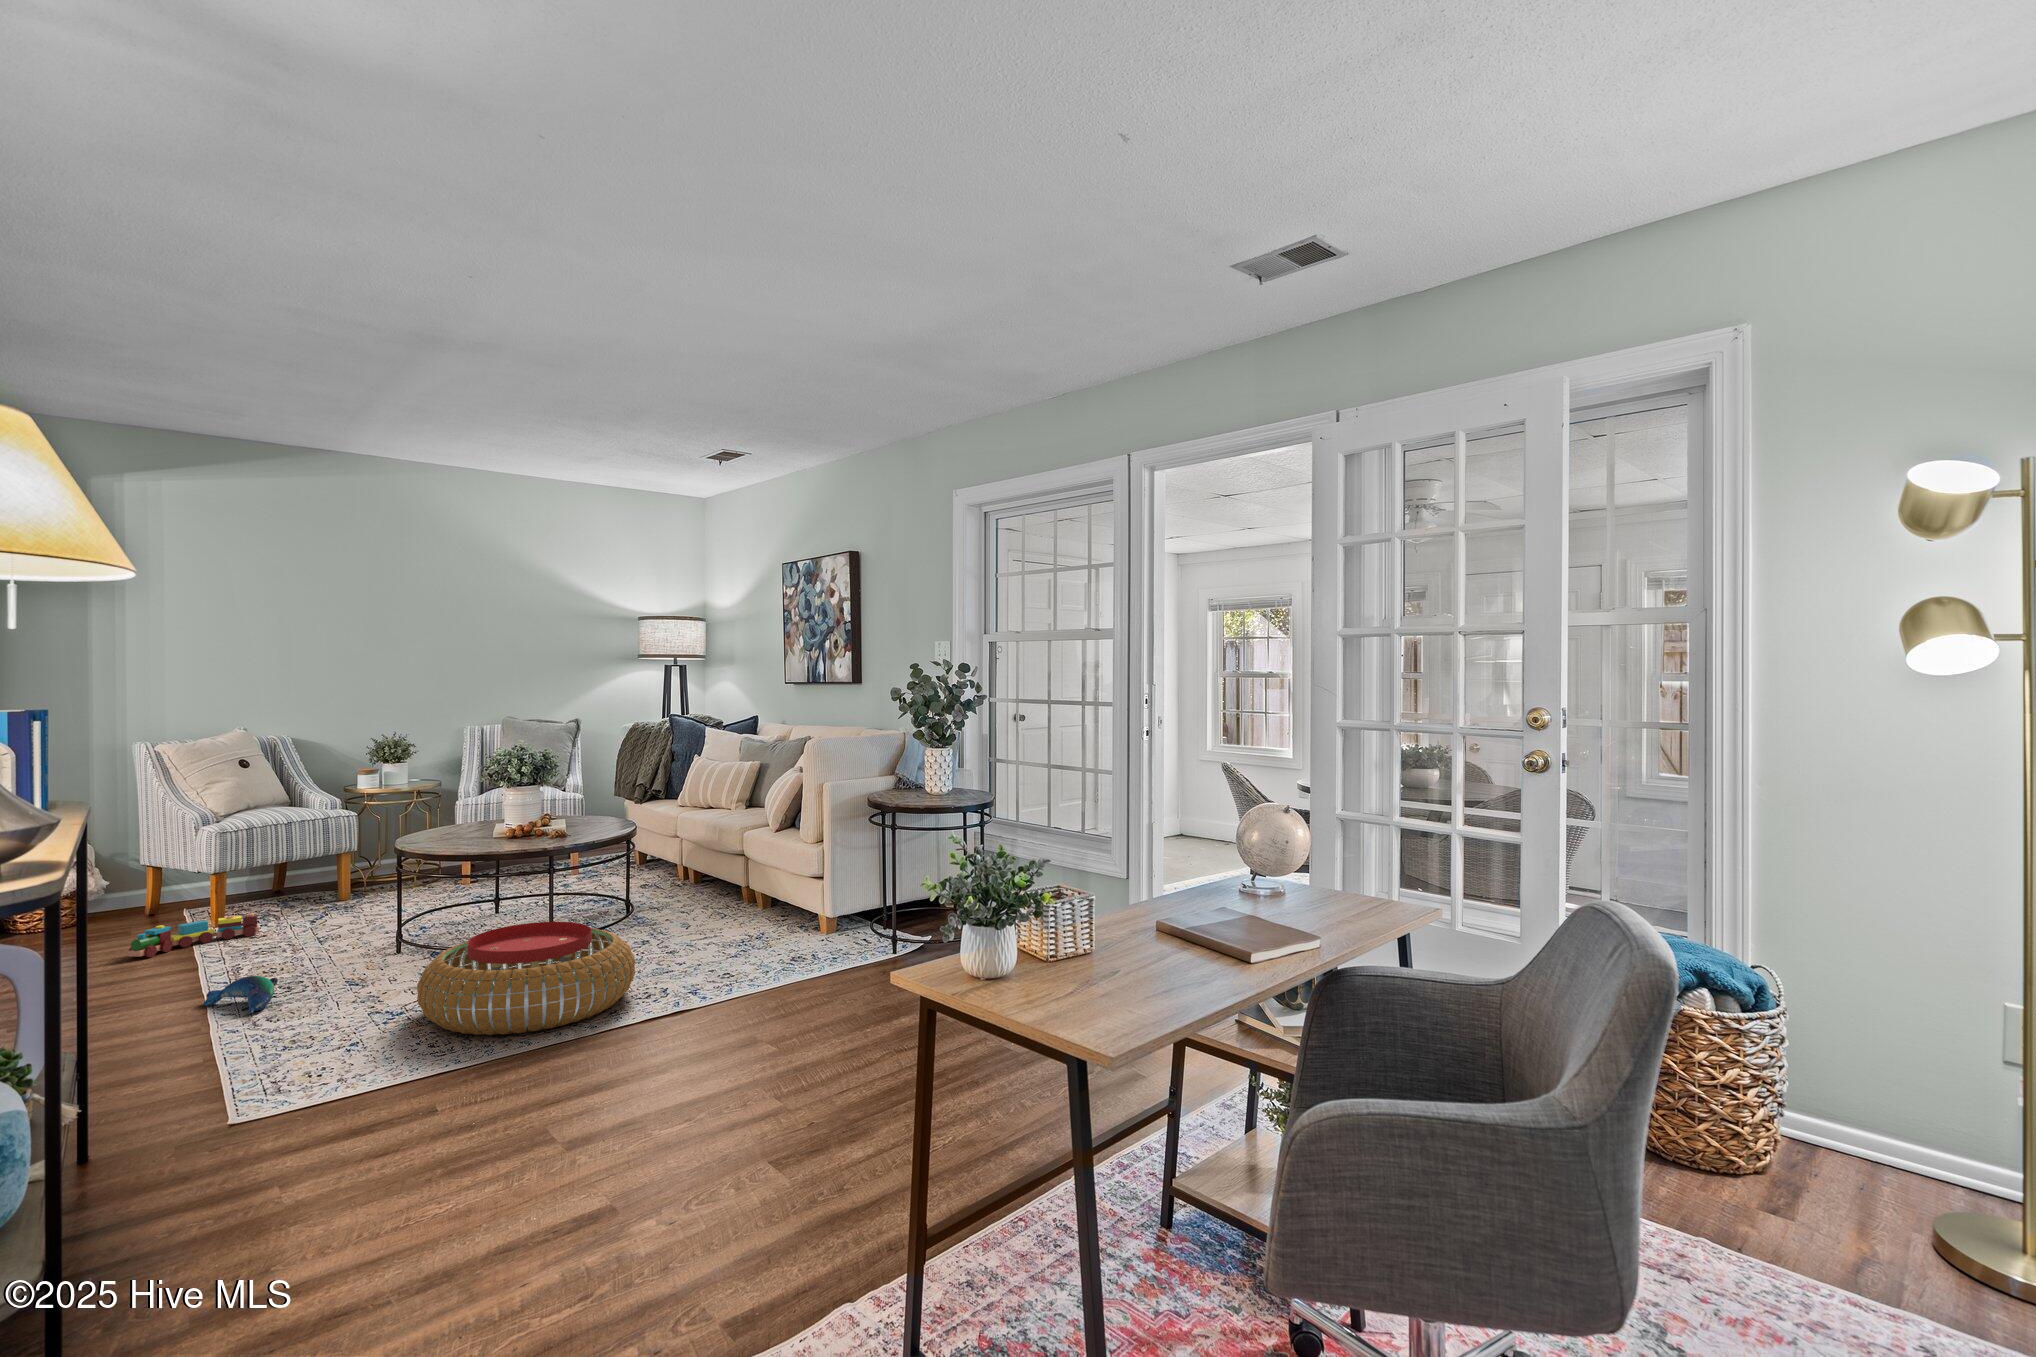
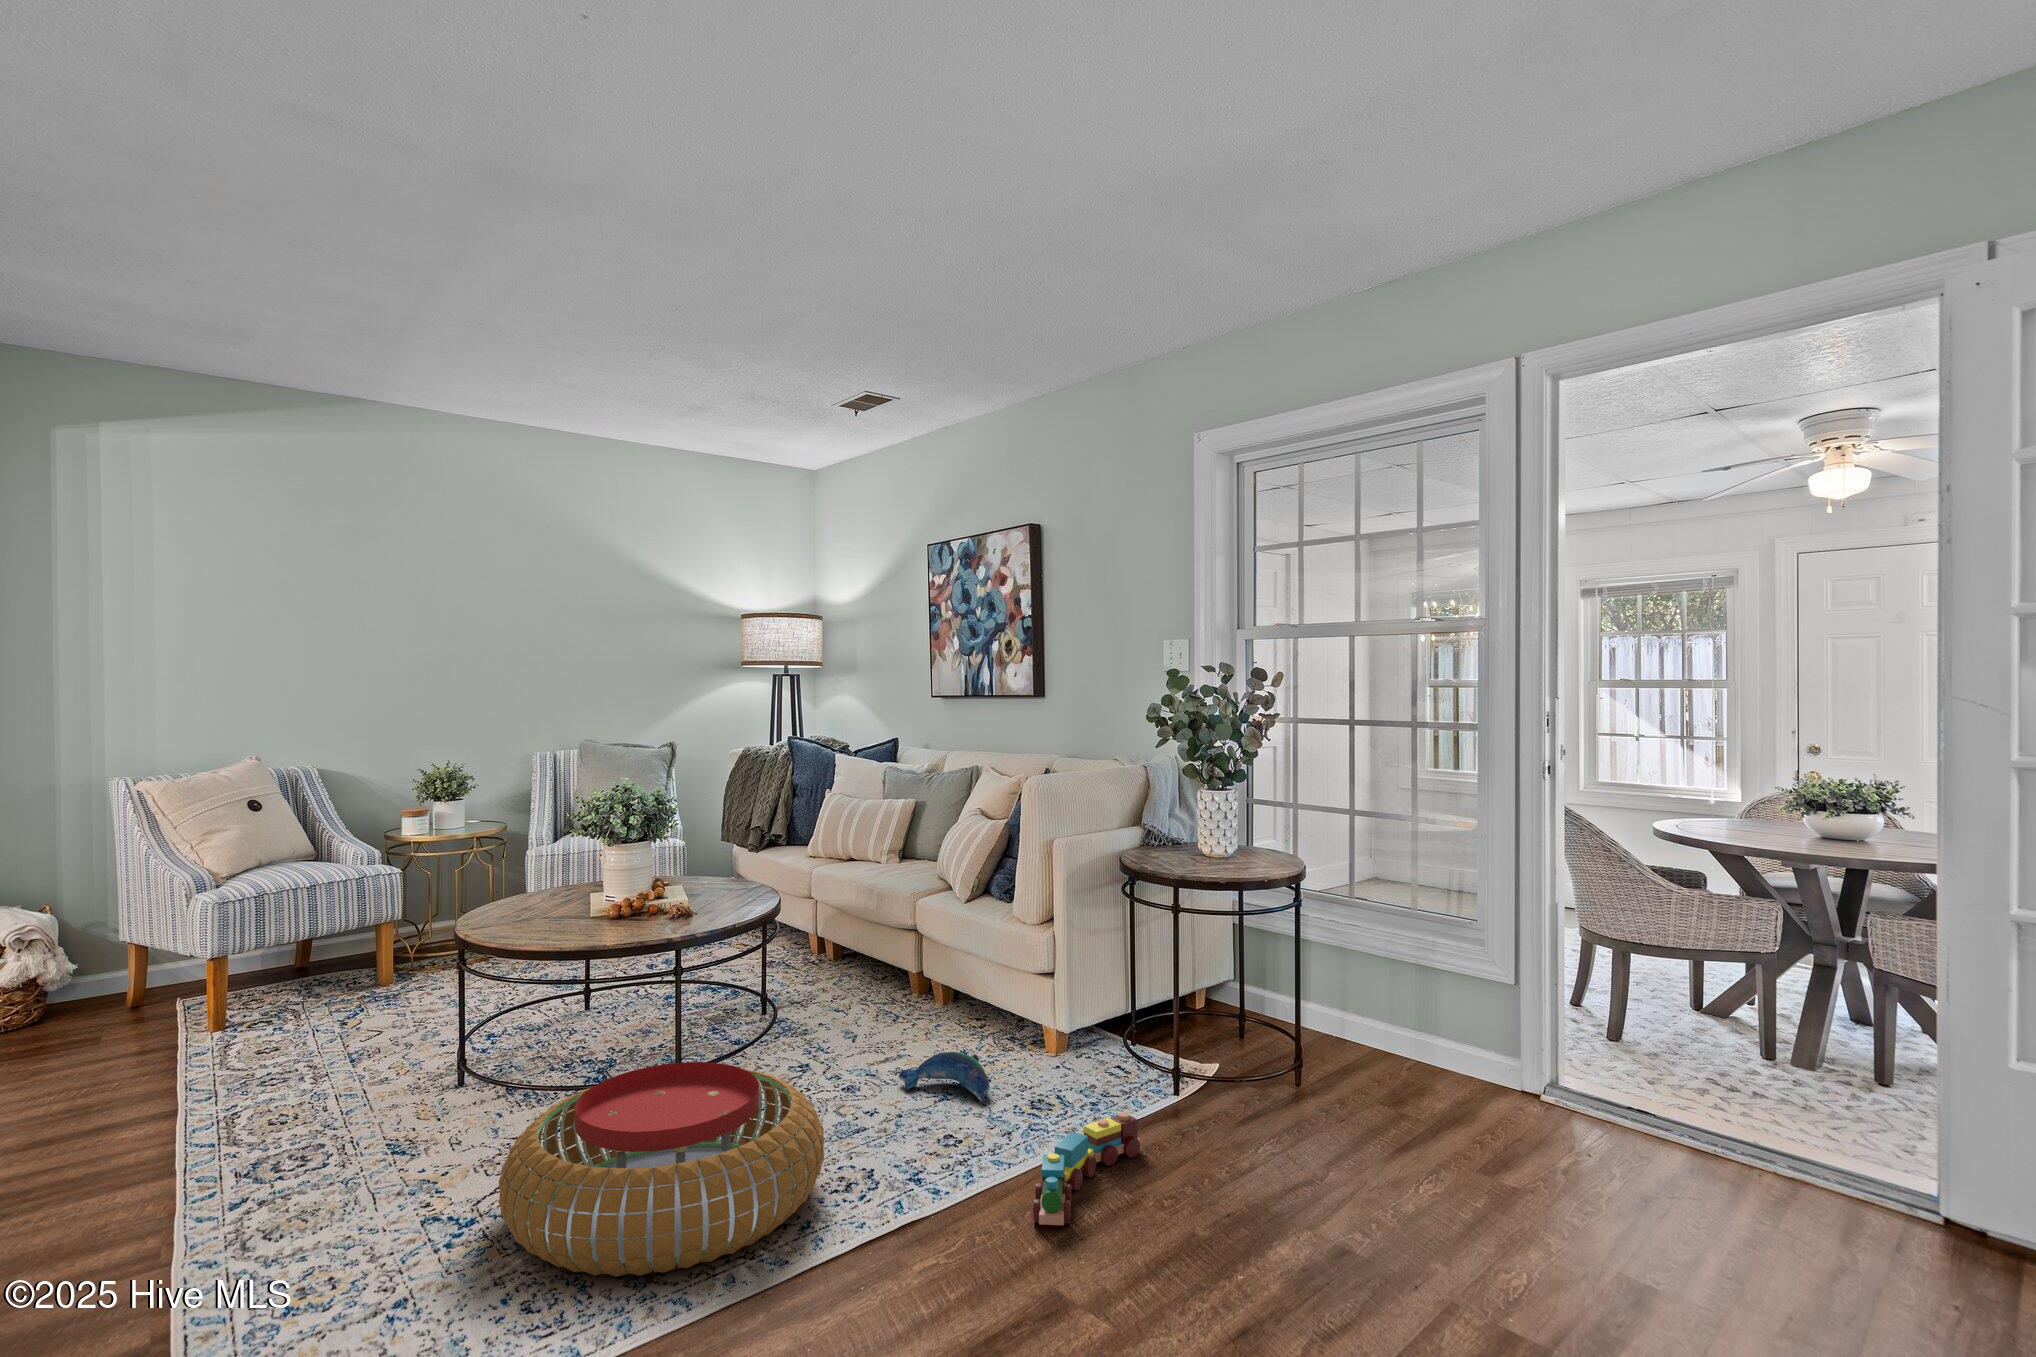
toy train: present [128,913,259,957] -> present [1033,1112,1140,1225]
plush toy: present [203,976,278,1014] -> present [899,1052,989,1102]

